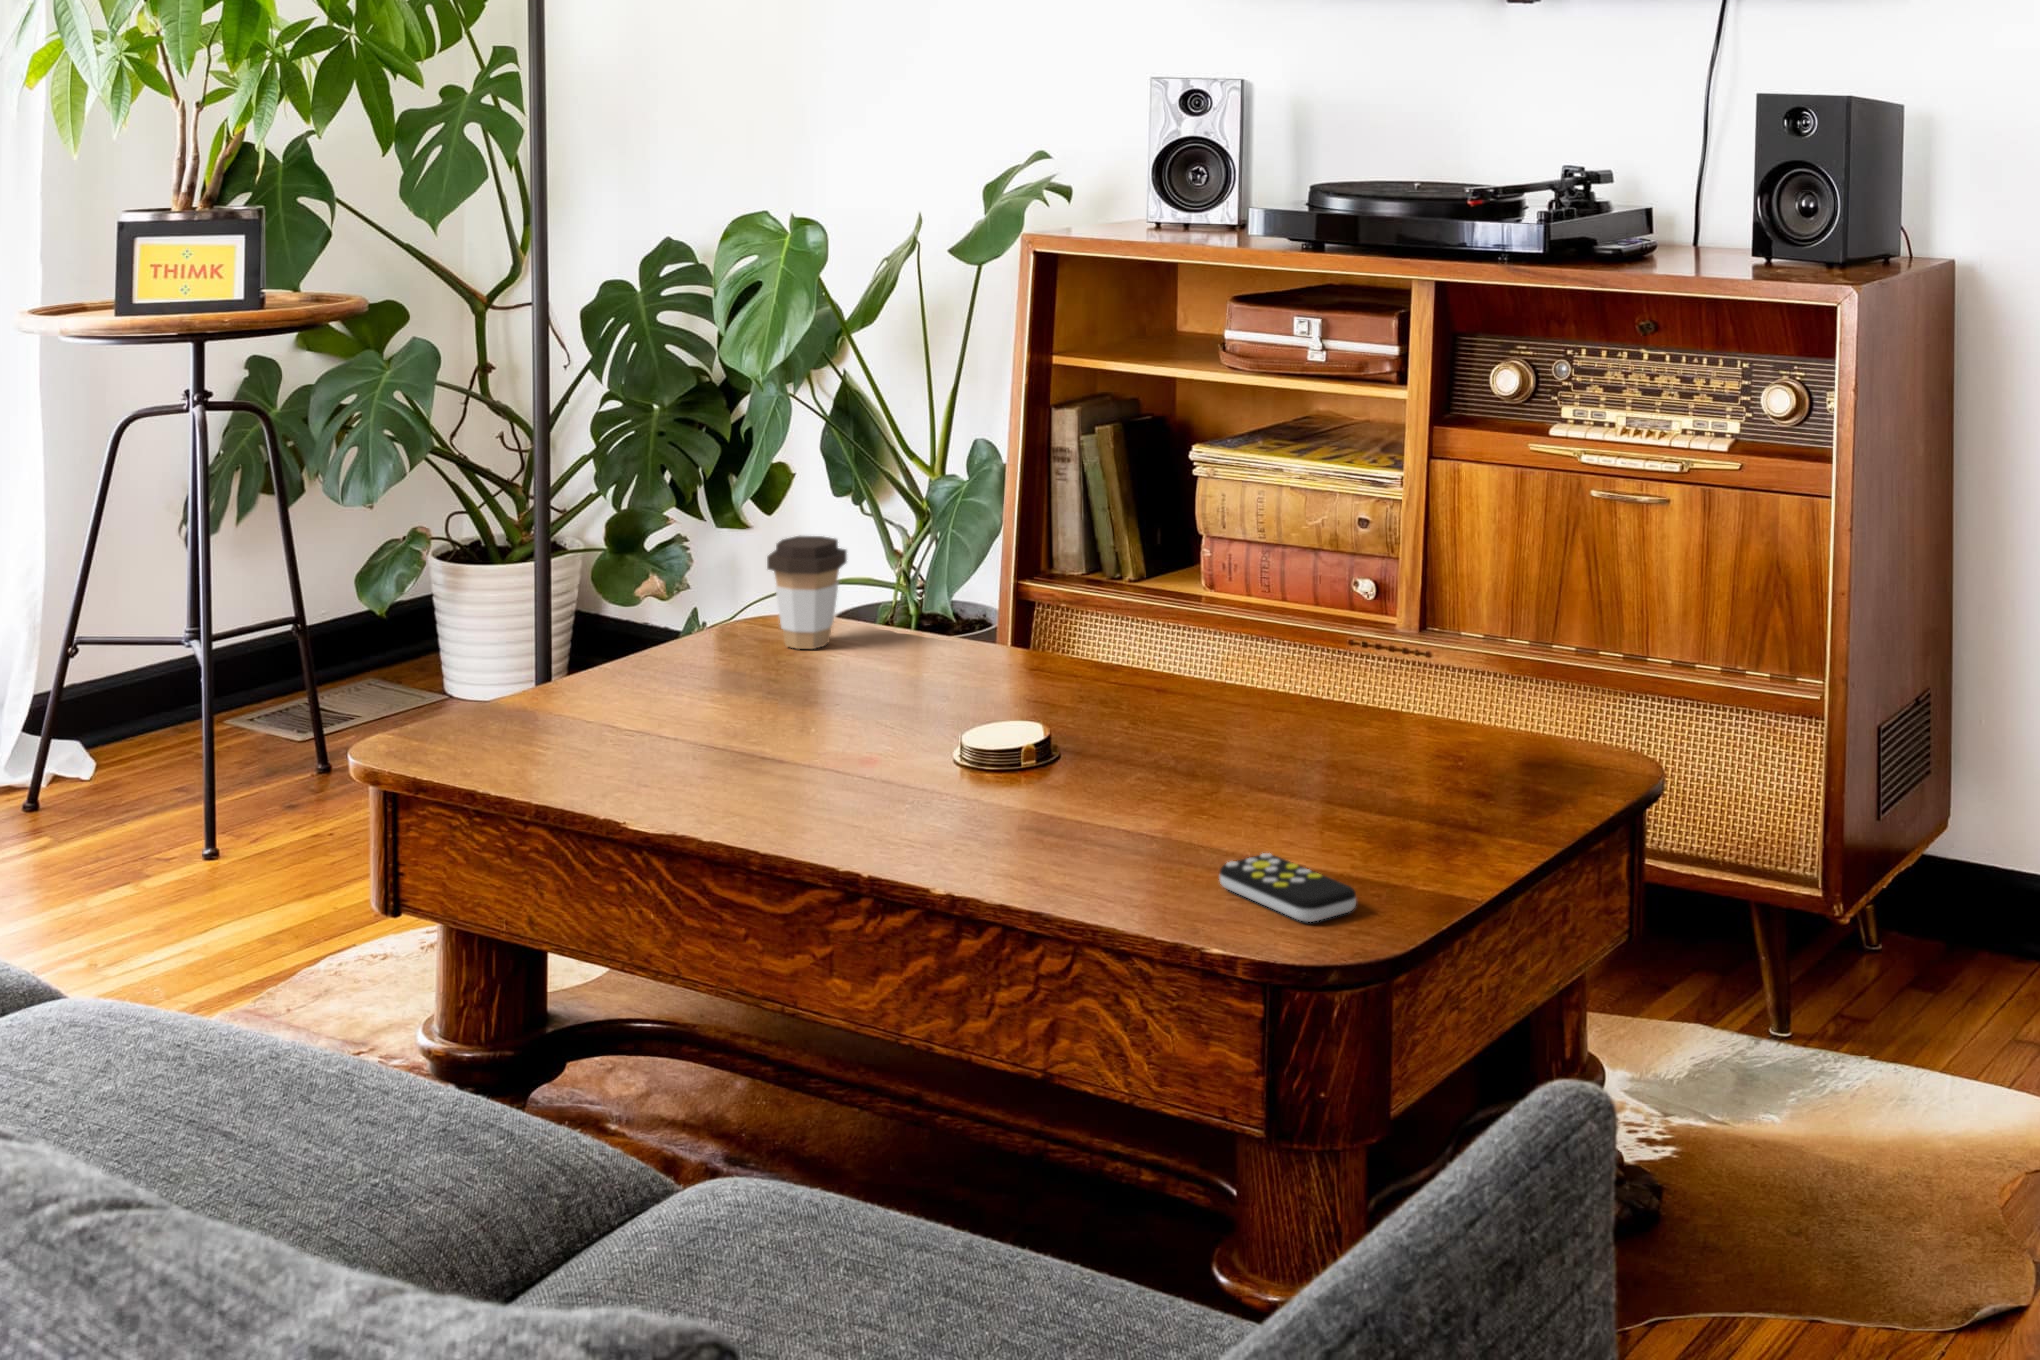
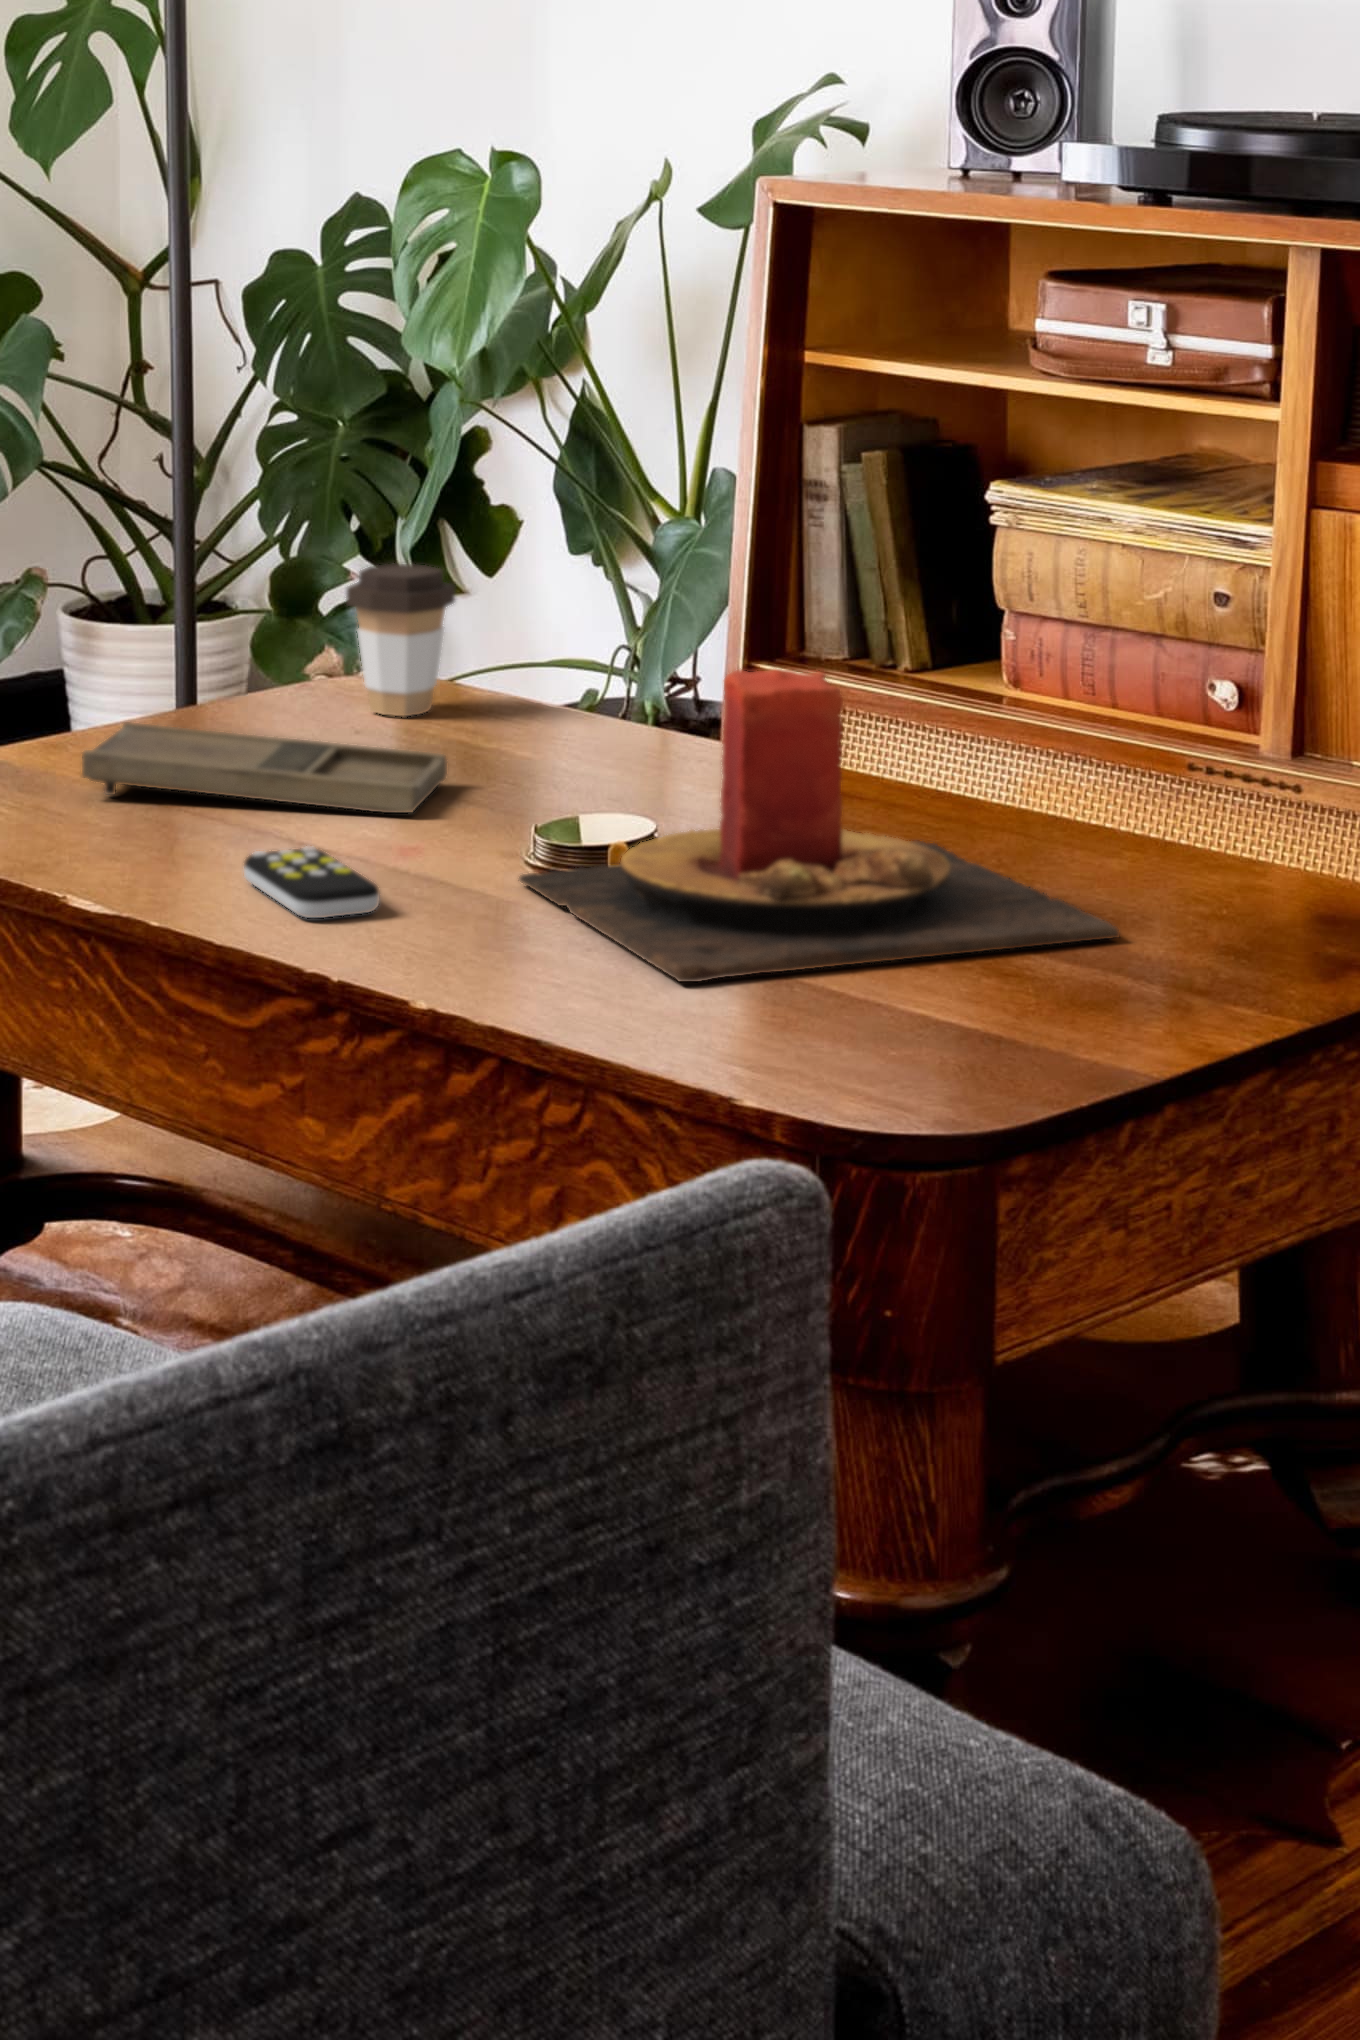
candle: none [965,617,1406,857] -> present [519,669,1119,982]
tray: none [603,673,873,732] -> present [82,722,447,813]
remote control: present [1220,853,1356,922] -> present [244,847,380,918]

